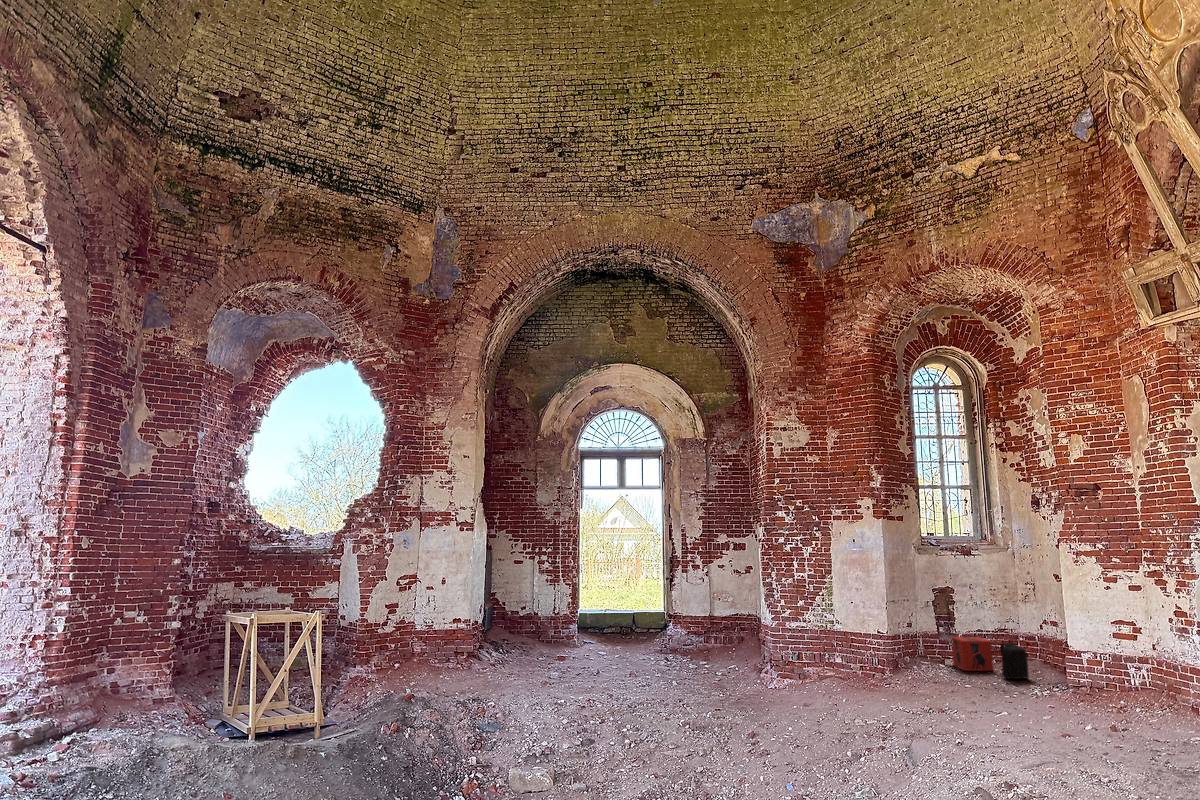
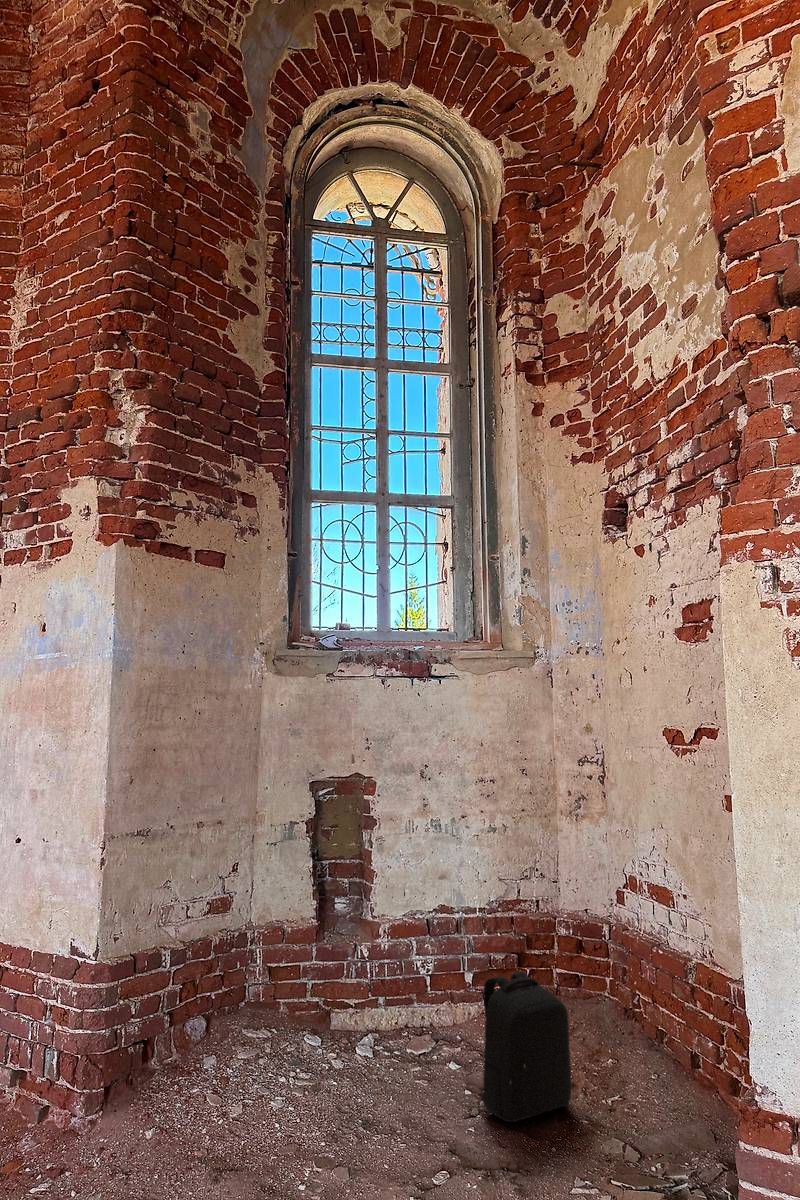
storage box: present [952,637,993,671] -> none [356,933,466,1069]

